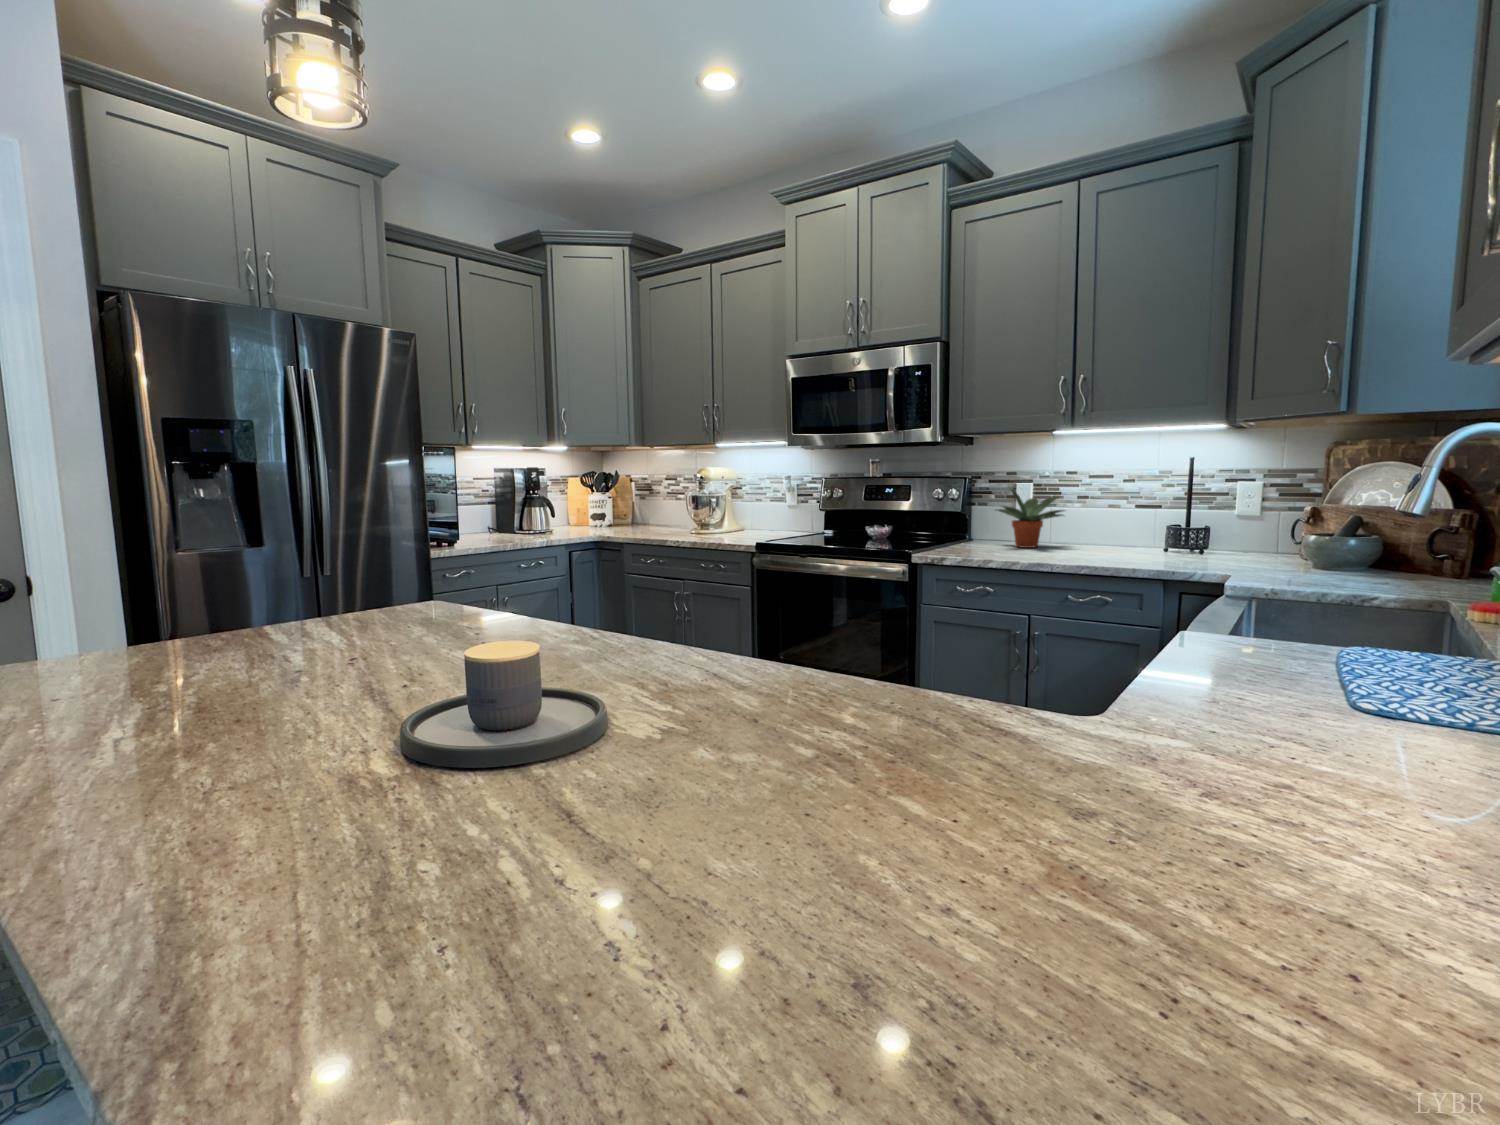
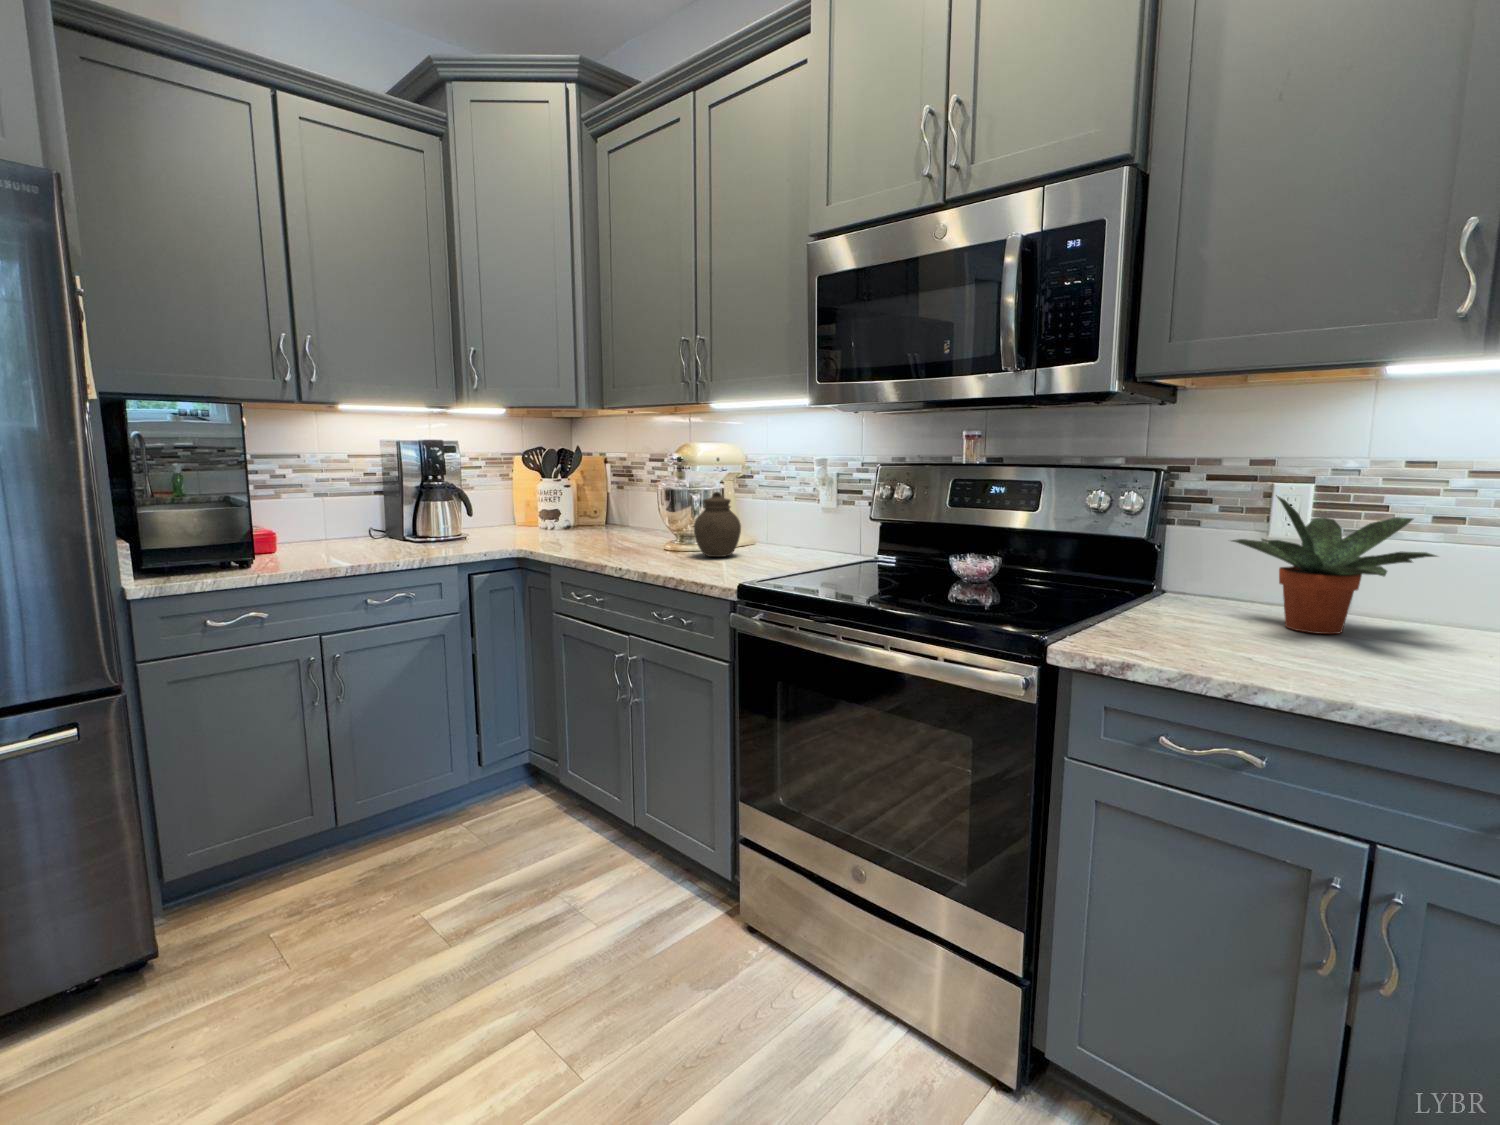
jar: none [714,497,743,536] -> present [694,492,741,557]

